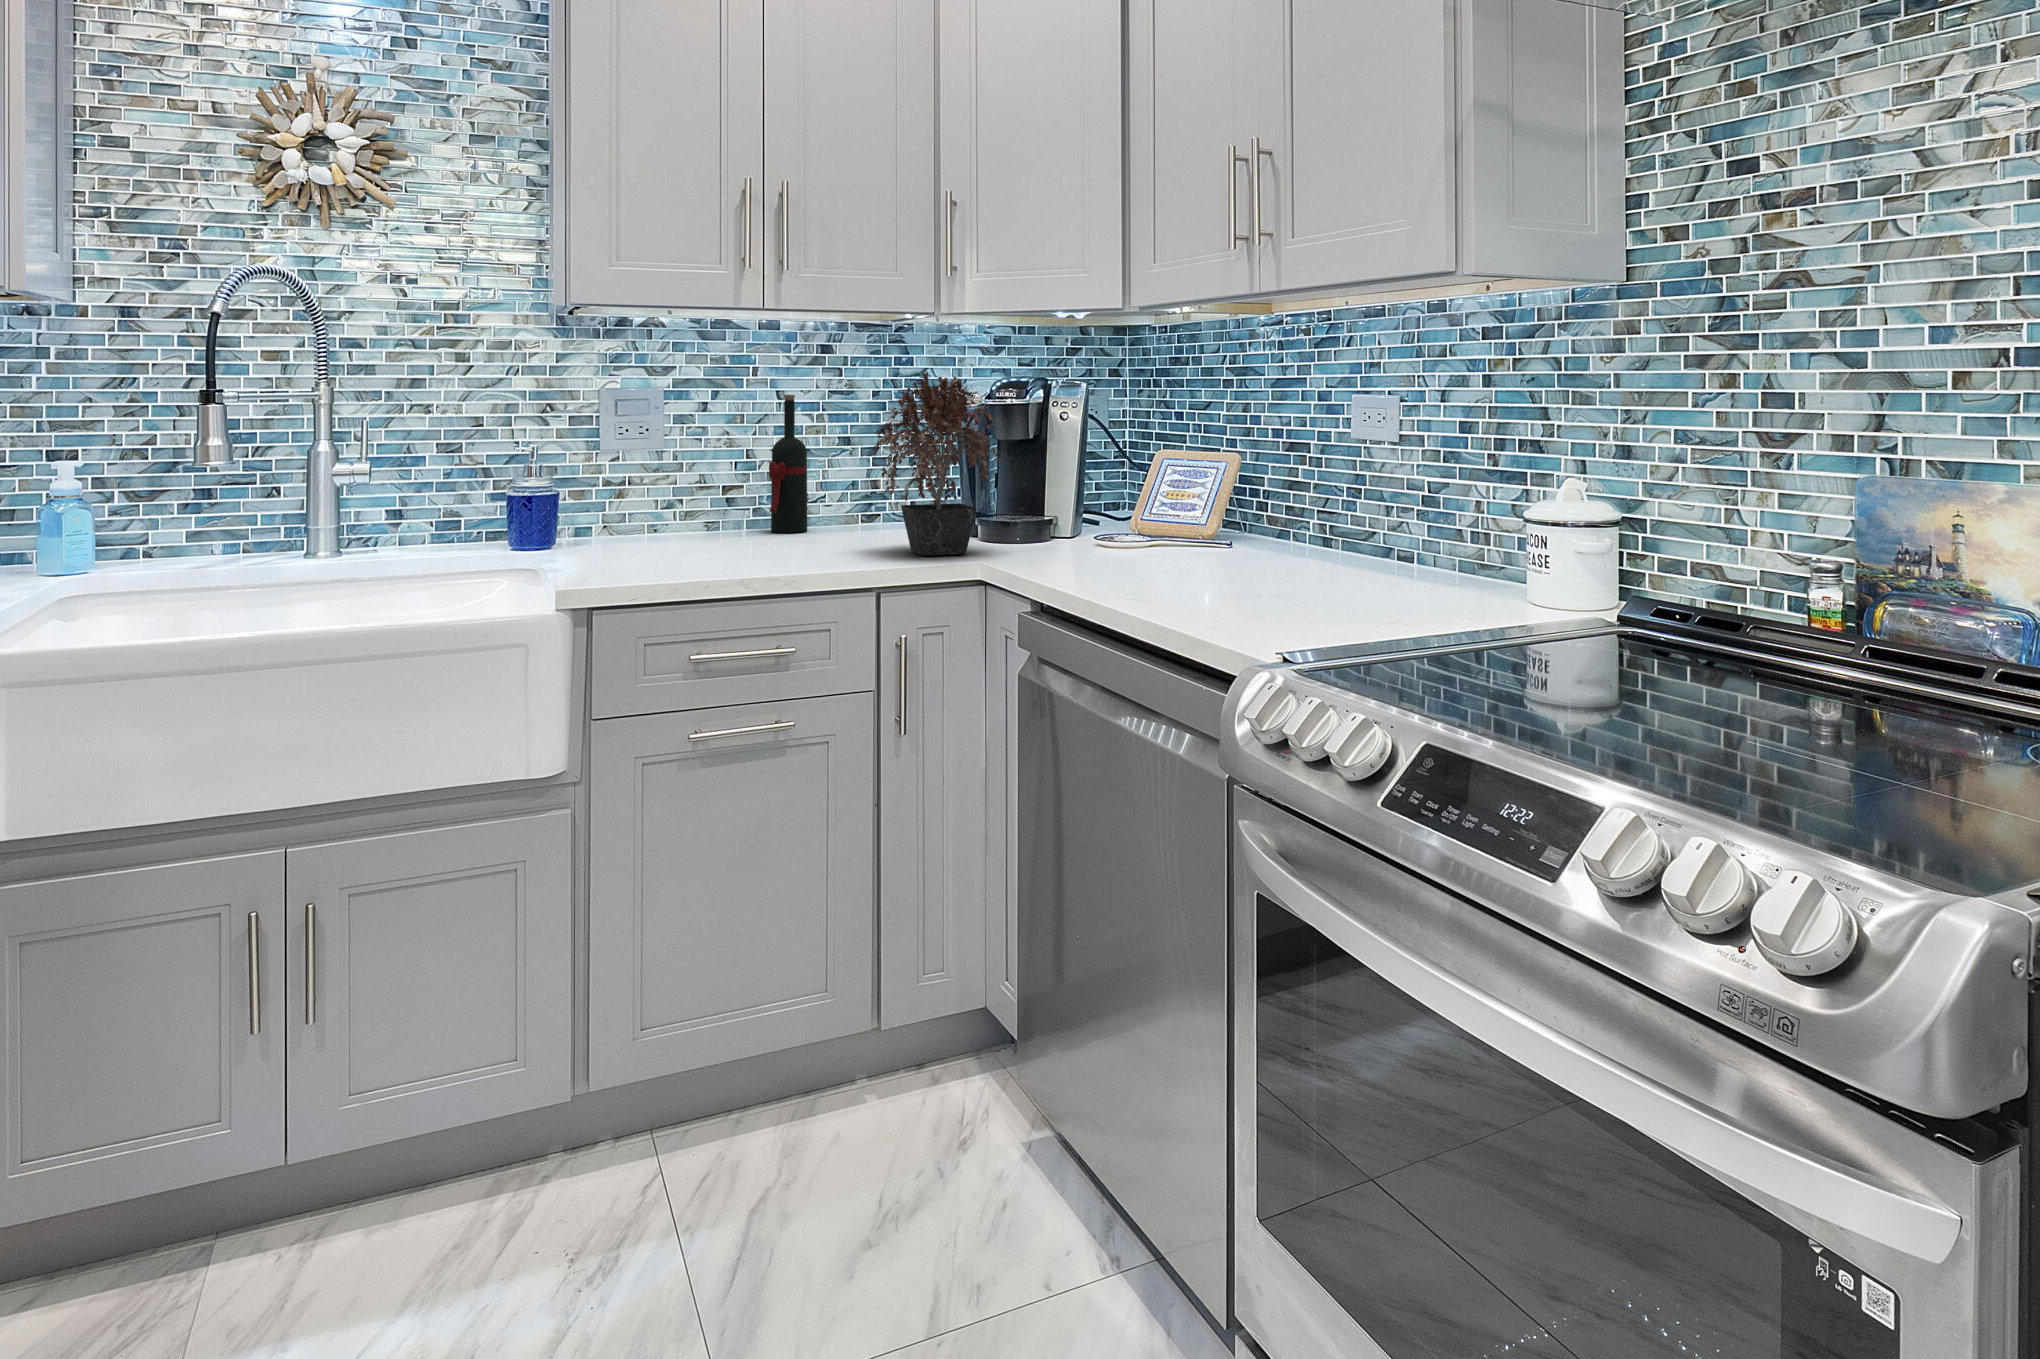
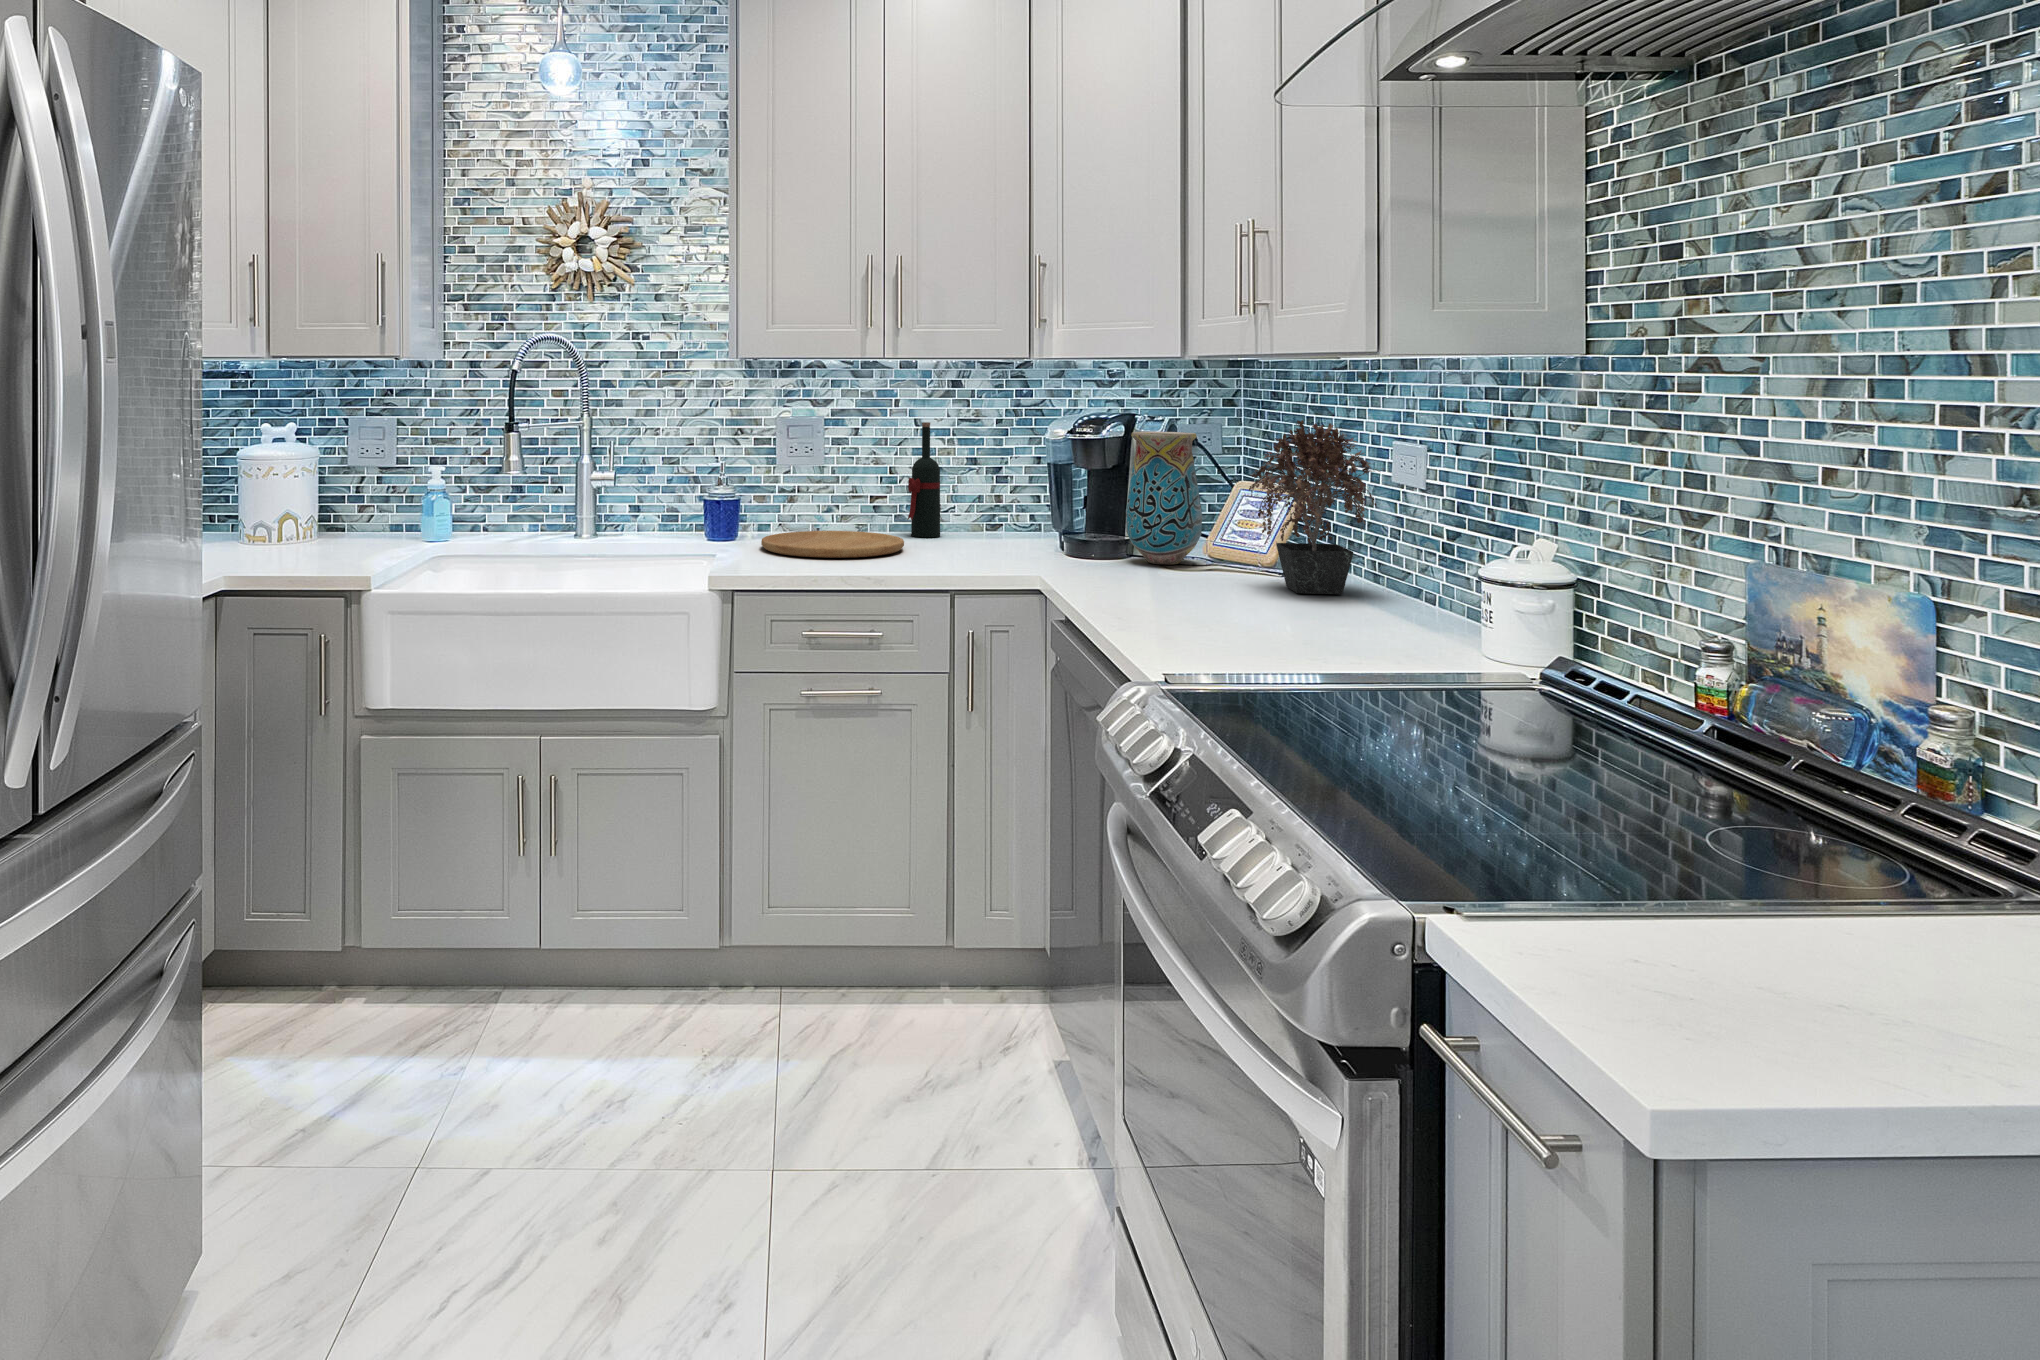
potted plant: present [873,372,1001,556] -> present [1249,420,1380,594]
vase: none [1044,398,1126,544] -> present [1126,432,1202,564]
cutting board: none [597,529,784,559] -> present [761,531,904,558]

